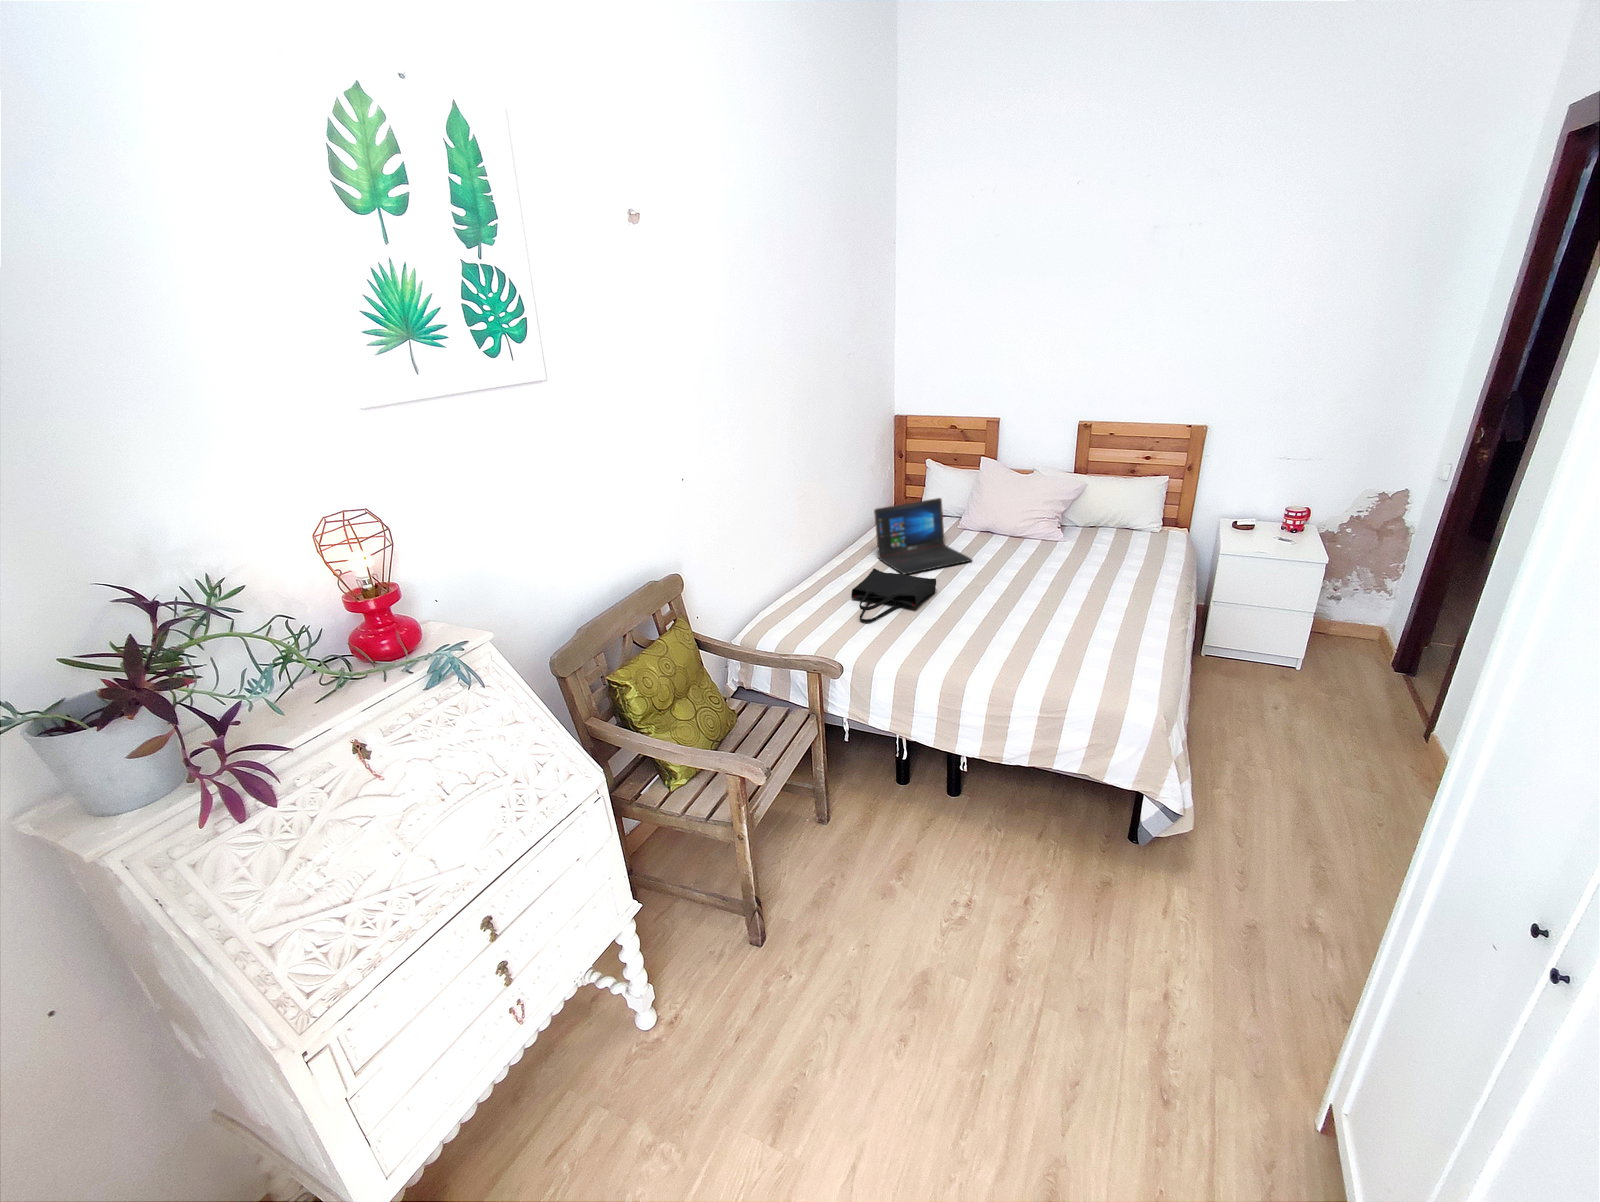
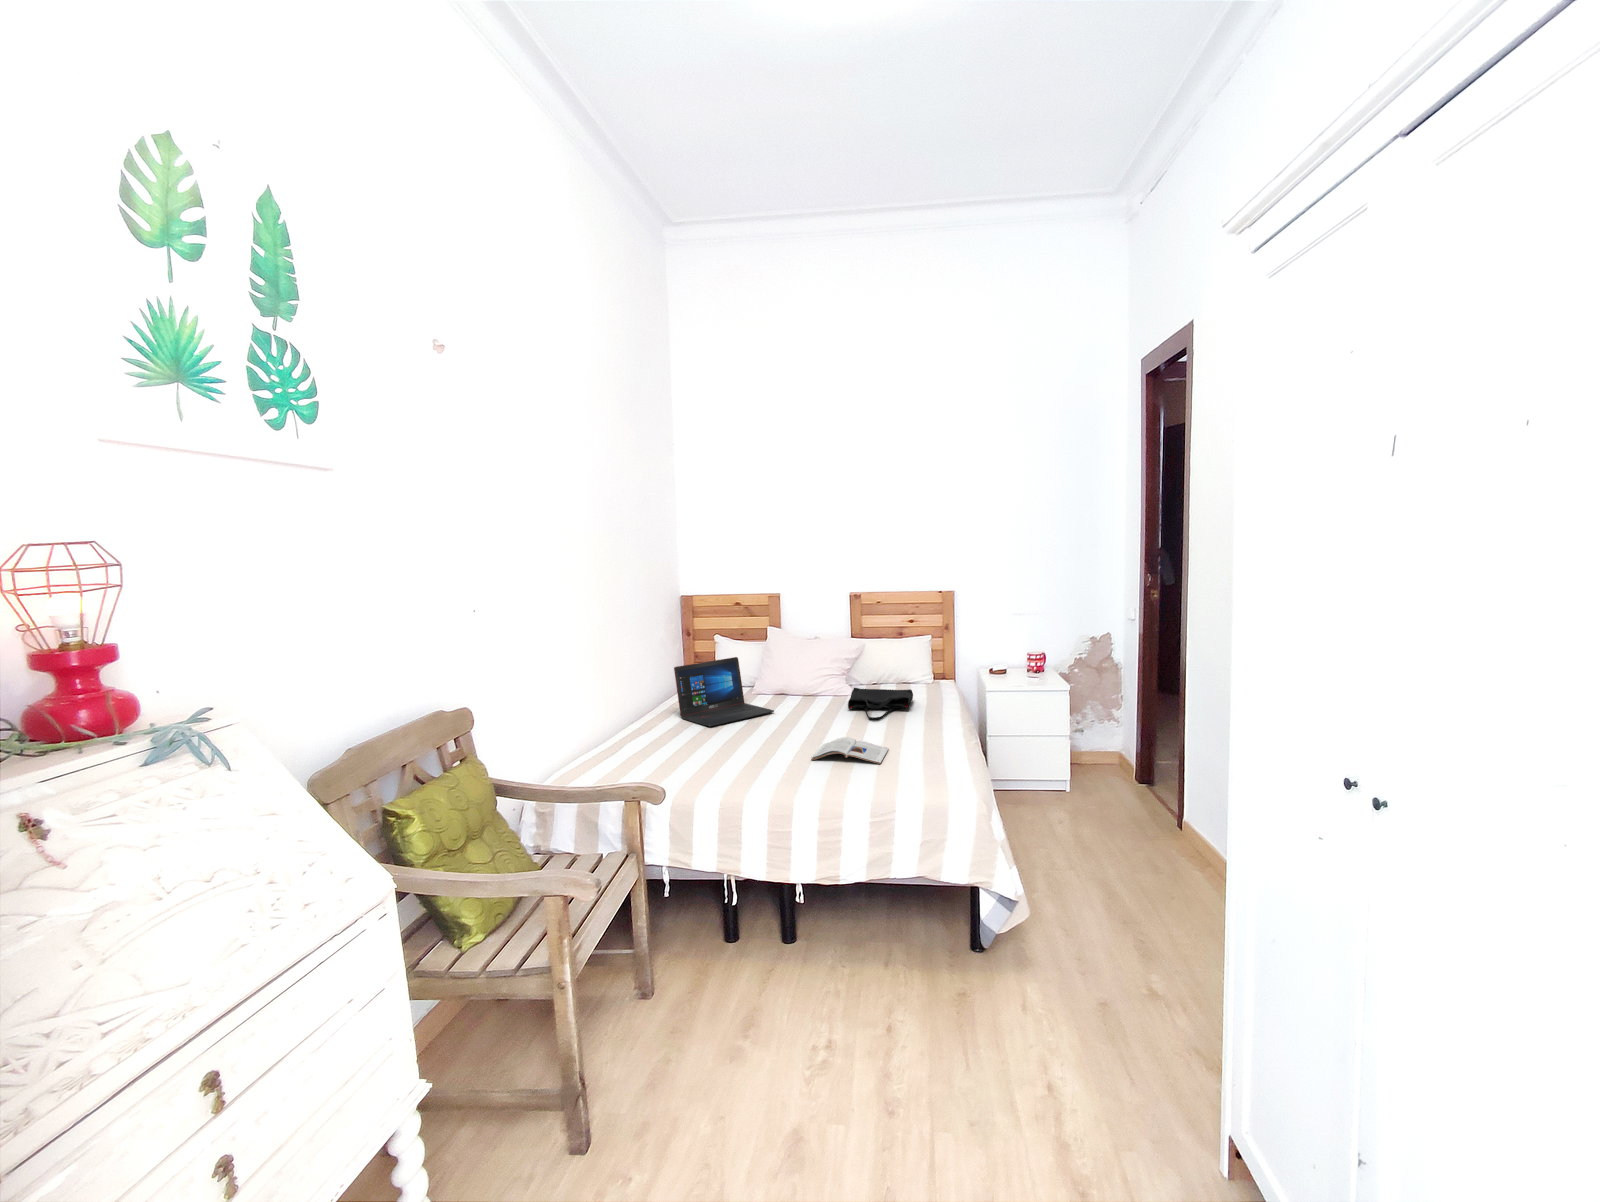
tote bag: present [851,568,936,623] -> present [848,688,913,721]
magazine: none [995,611,1081,650] -> present [811,737,889,764]

